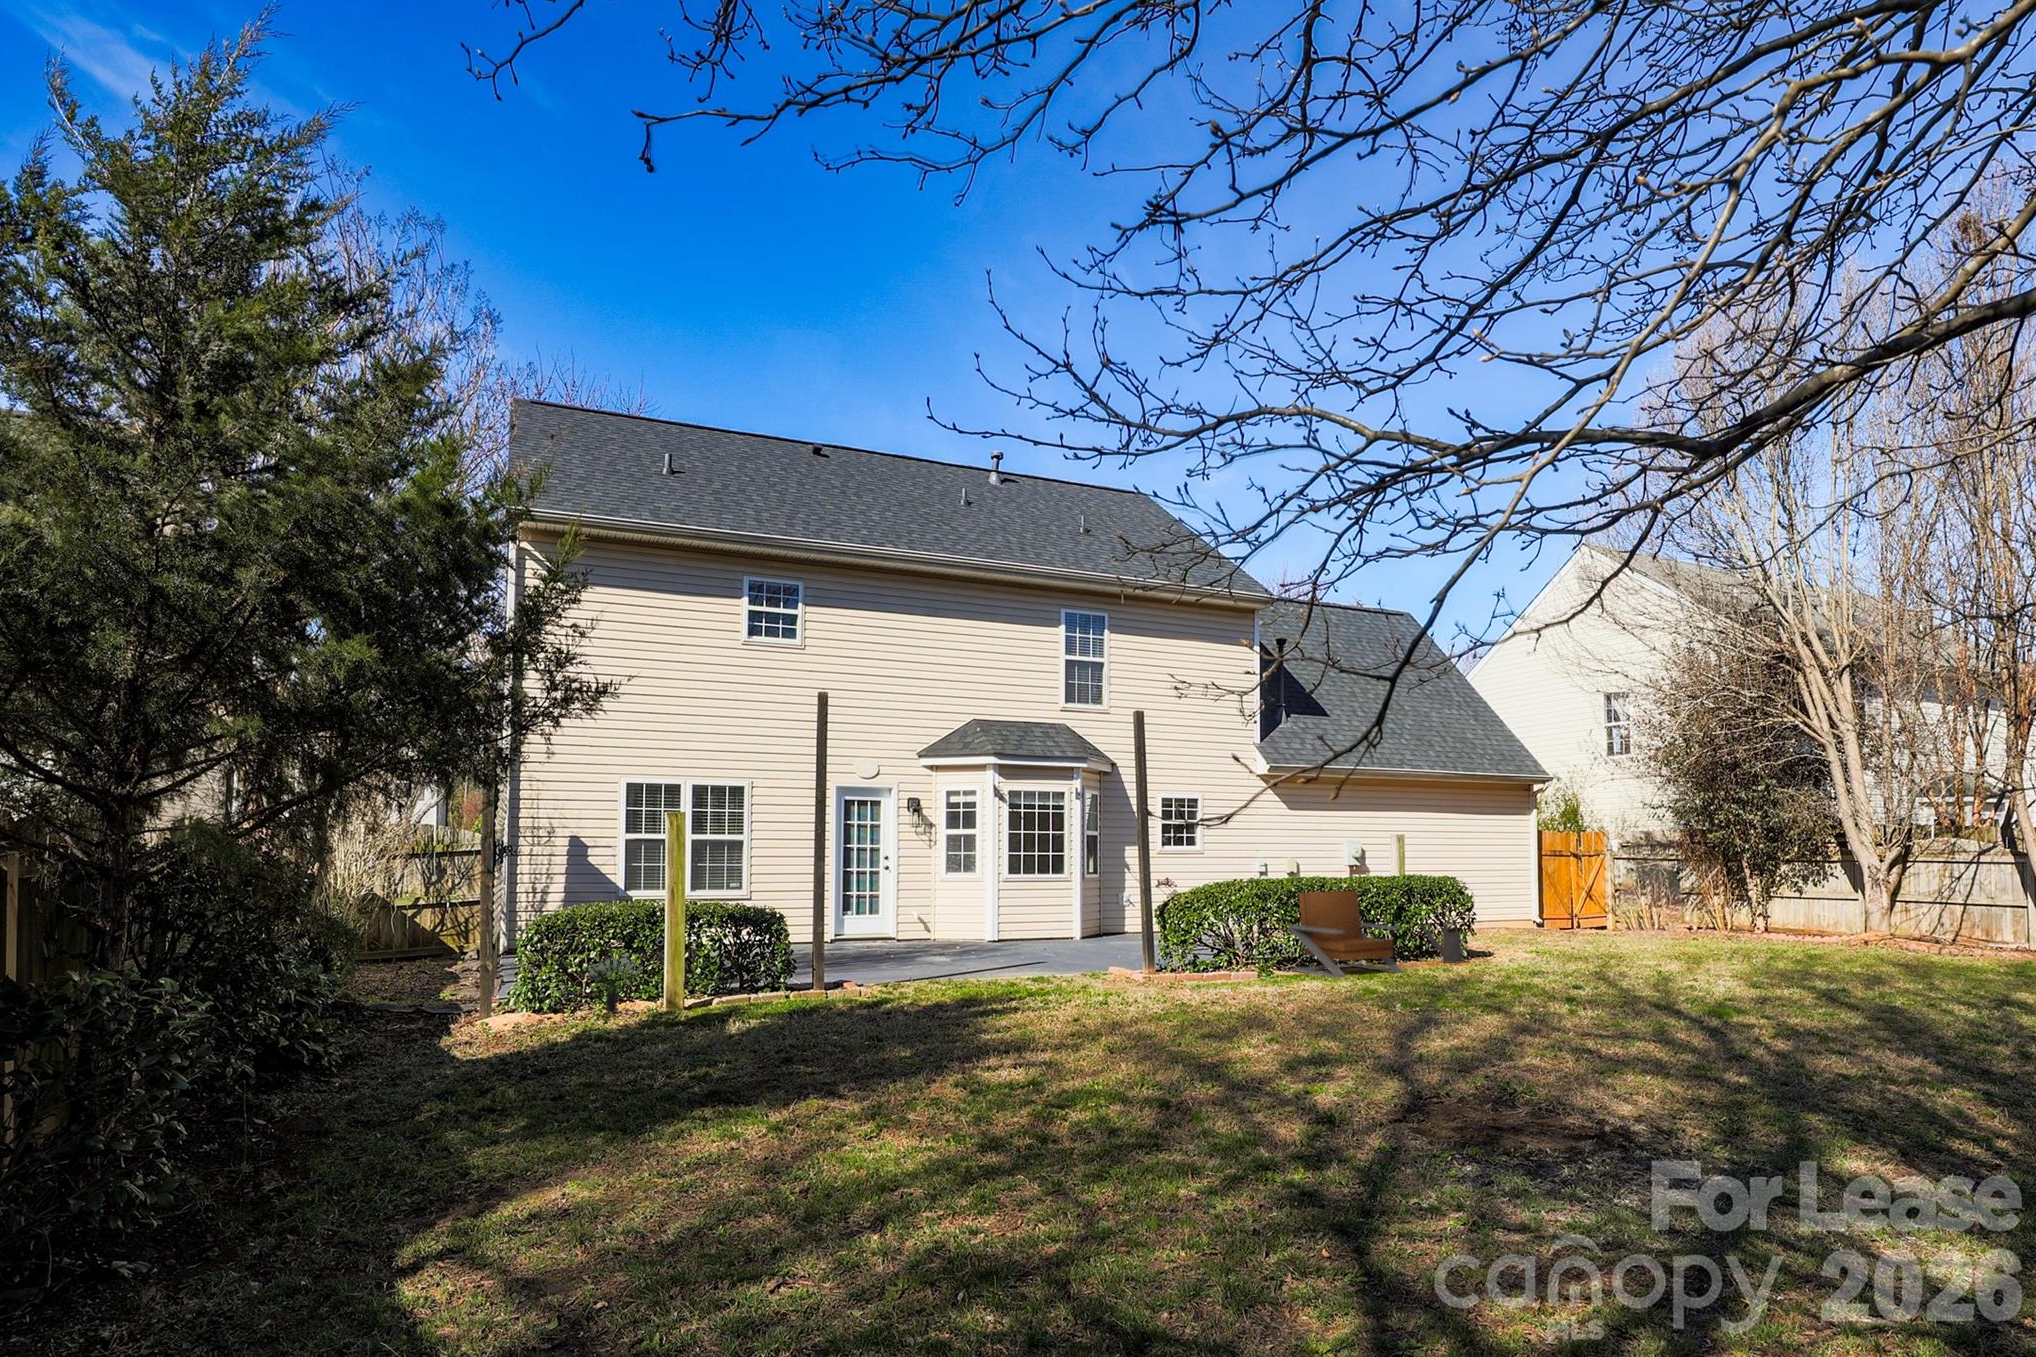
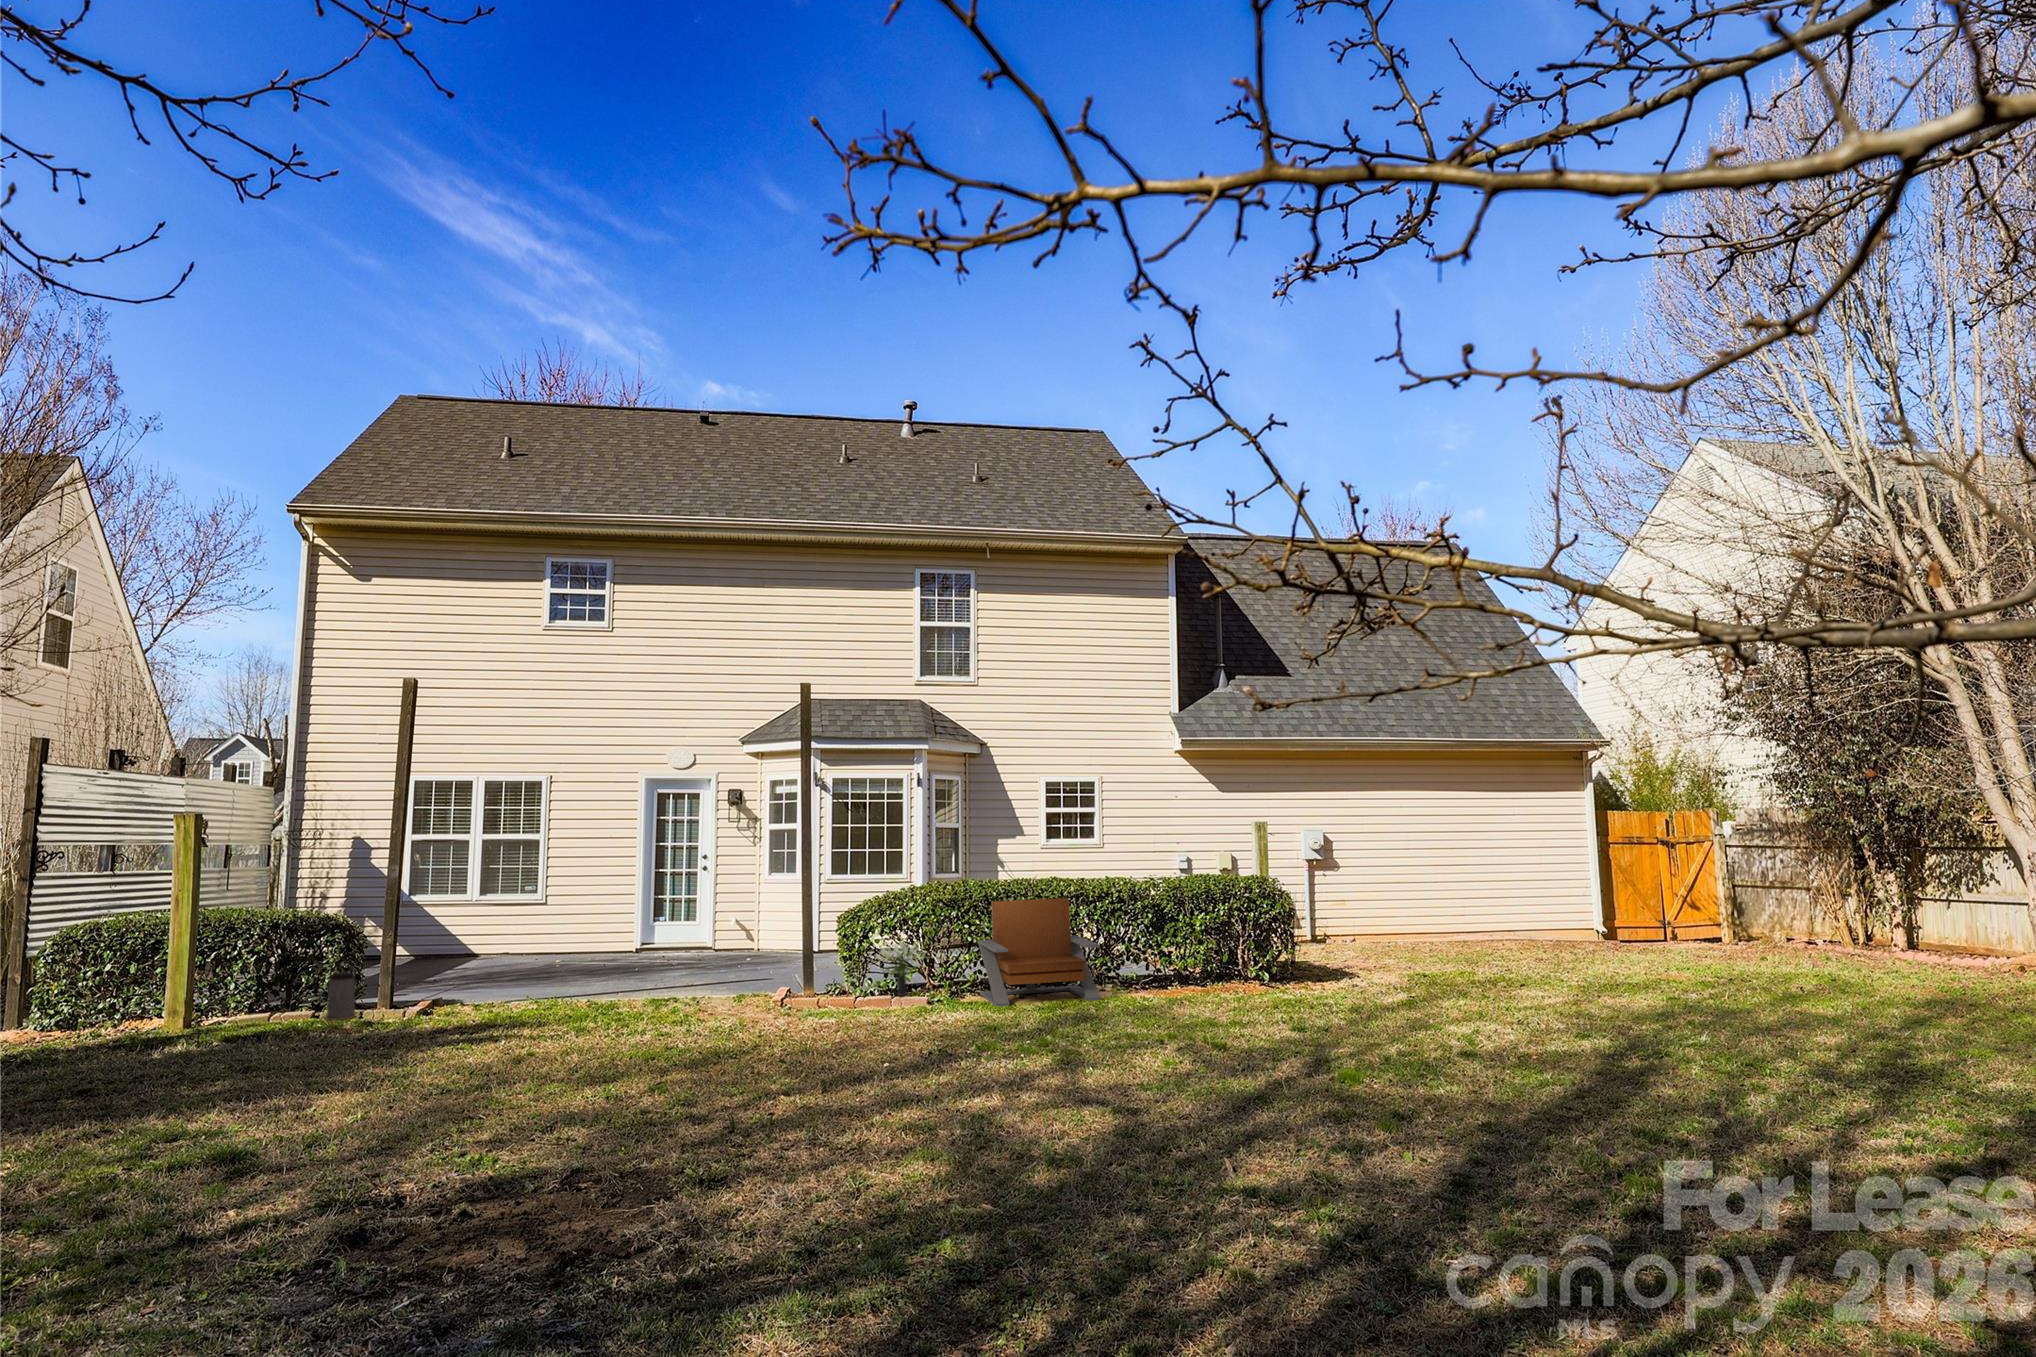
watering can: present [1422,920,1463,963] -> present [325,972,356,1020]
potted plant: present [588,957,640,1013] -> present [877,942,923,996]

